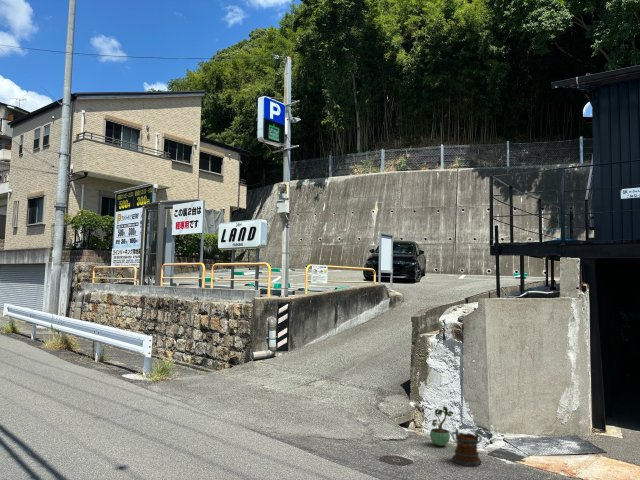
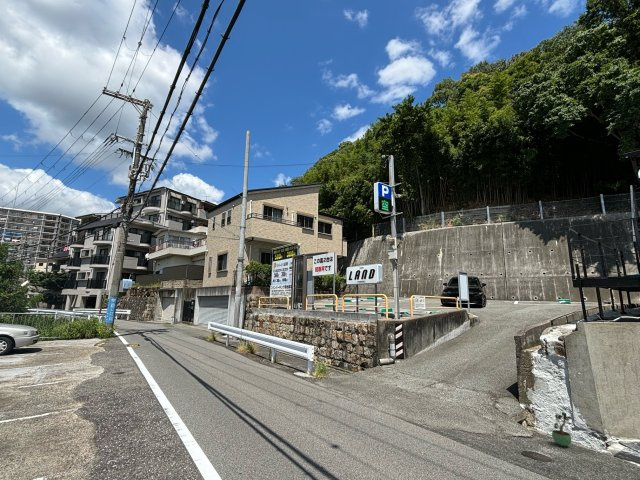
bucket: present [452,429,482,466] -> none [580,434,614,469]

